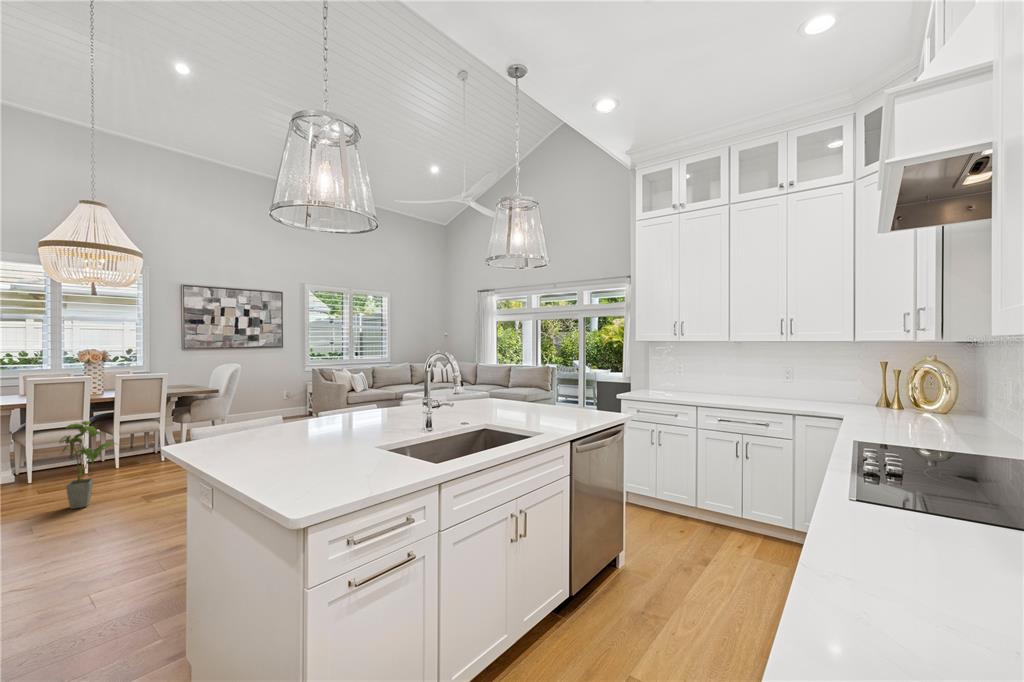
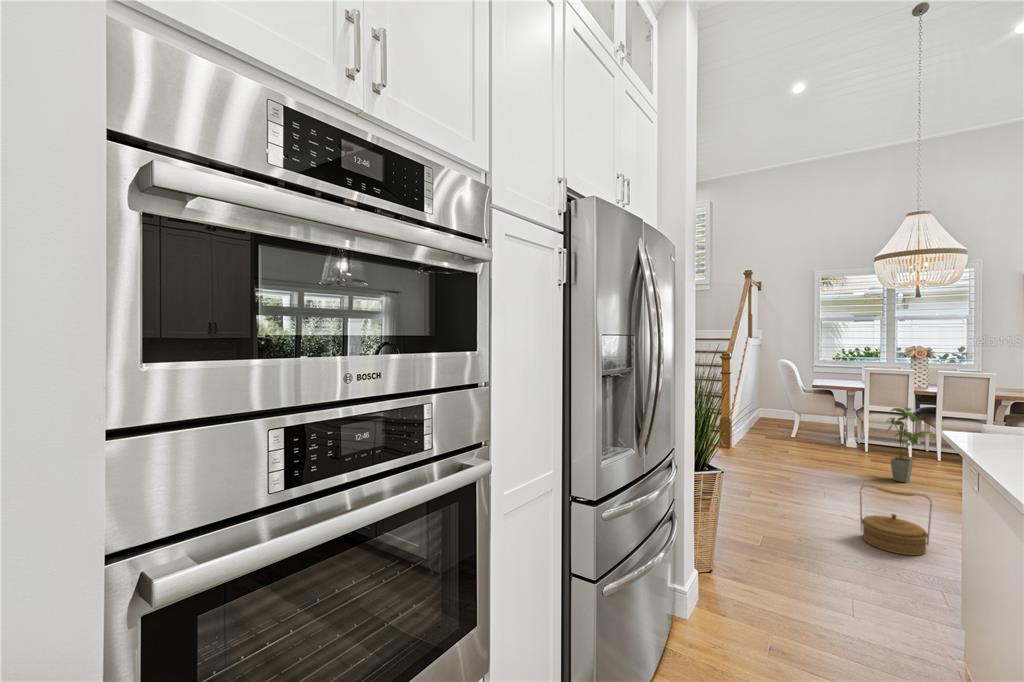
basket: none [33,522,127,615] -> present [860,485,932,556]

